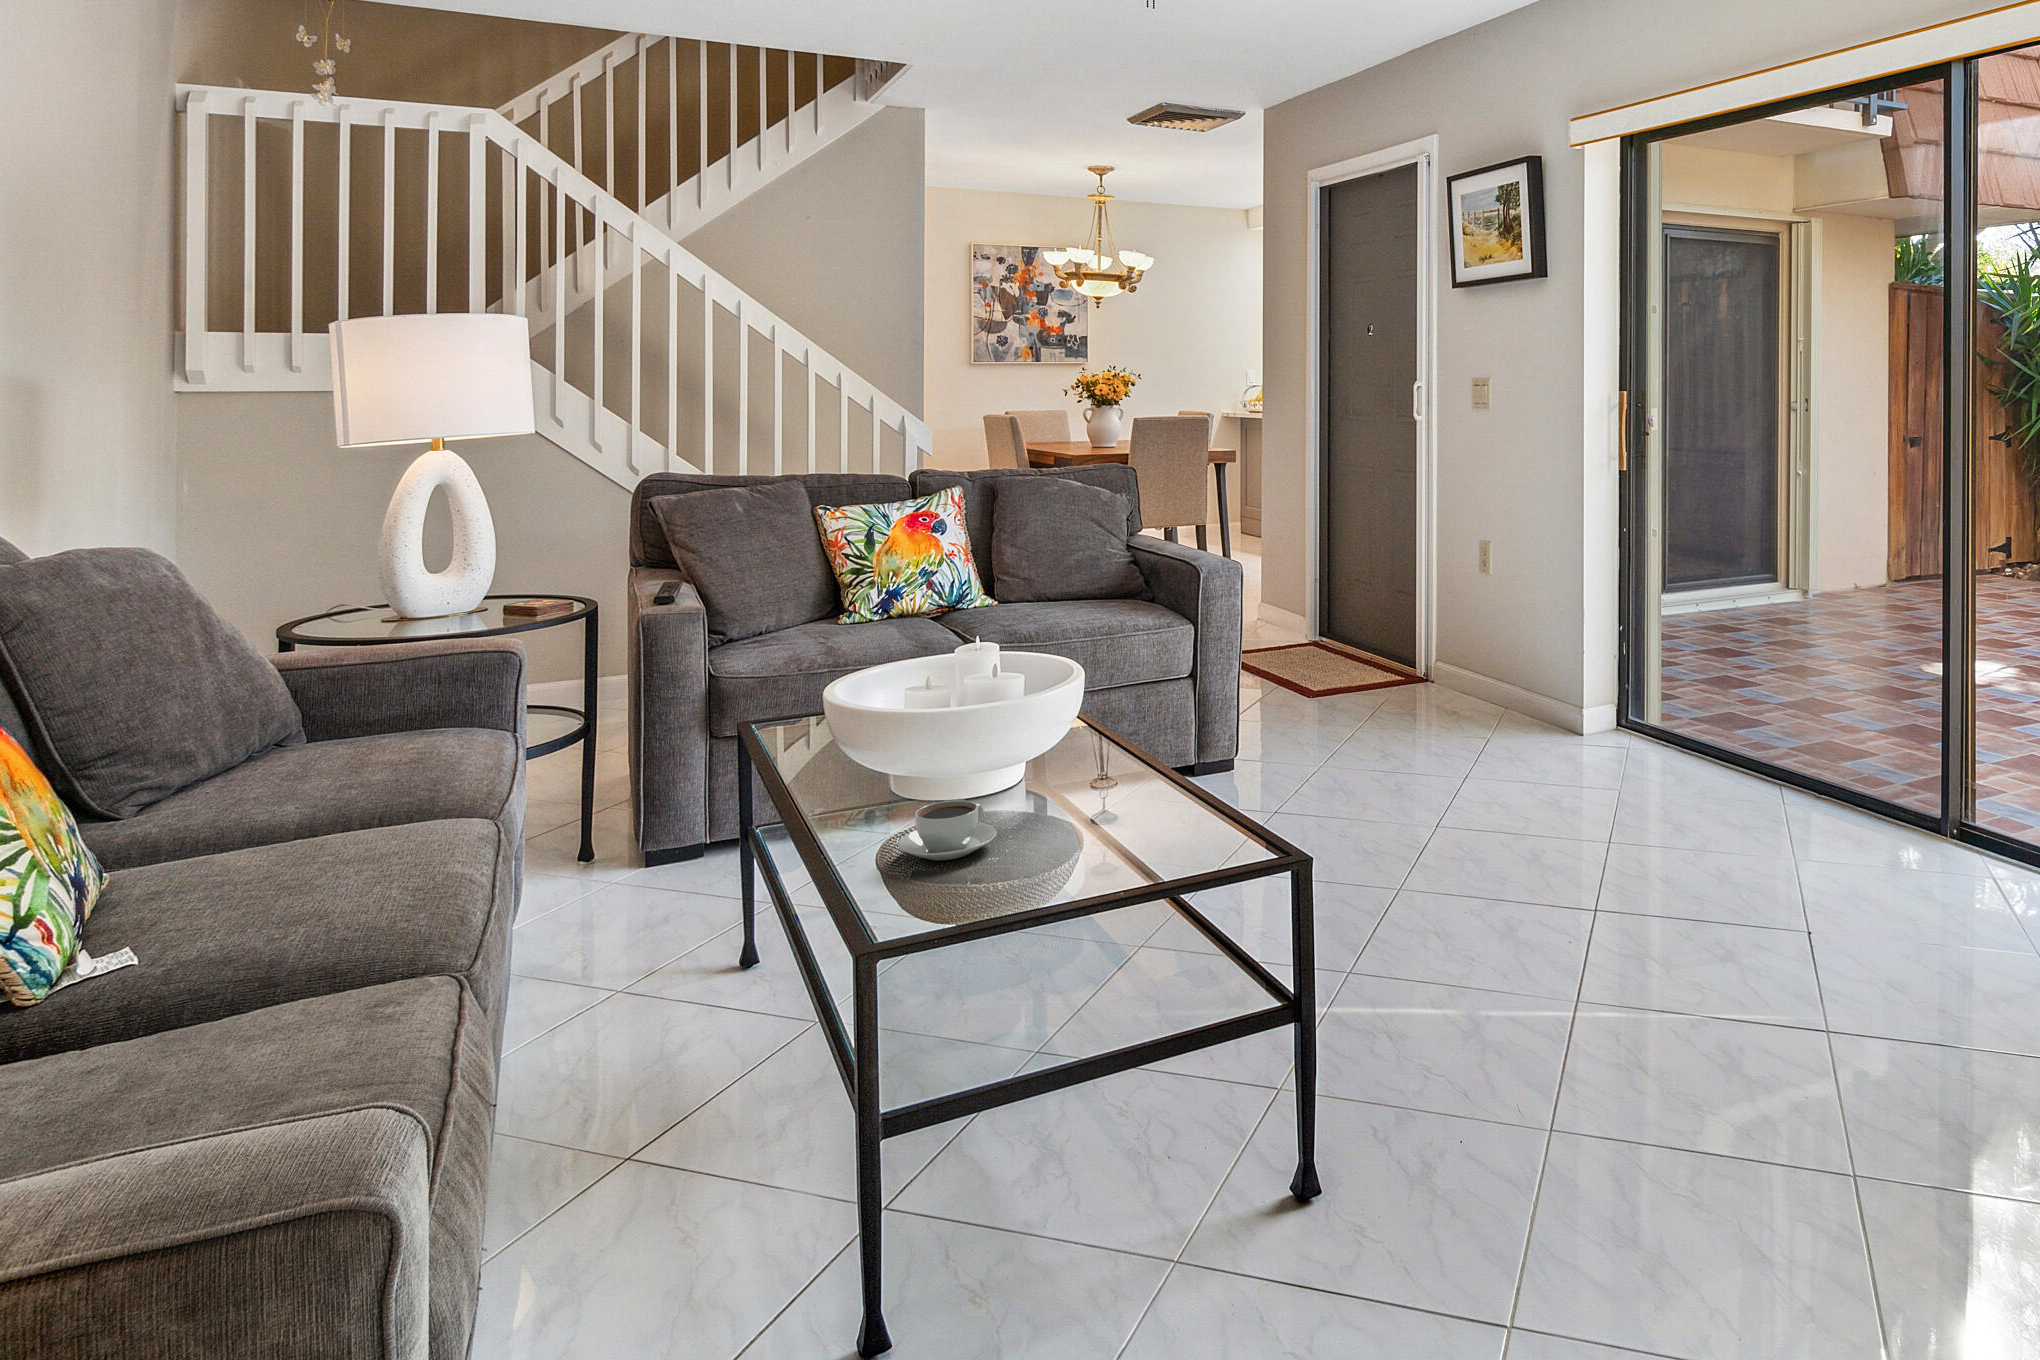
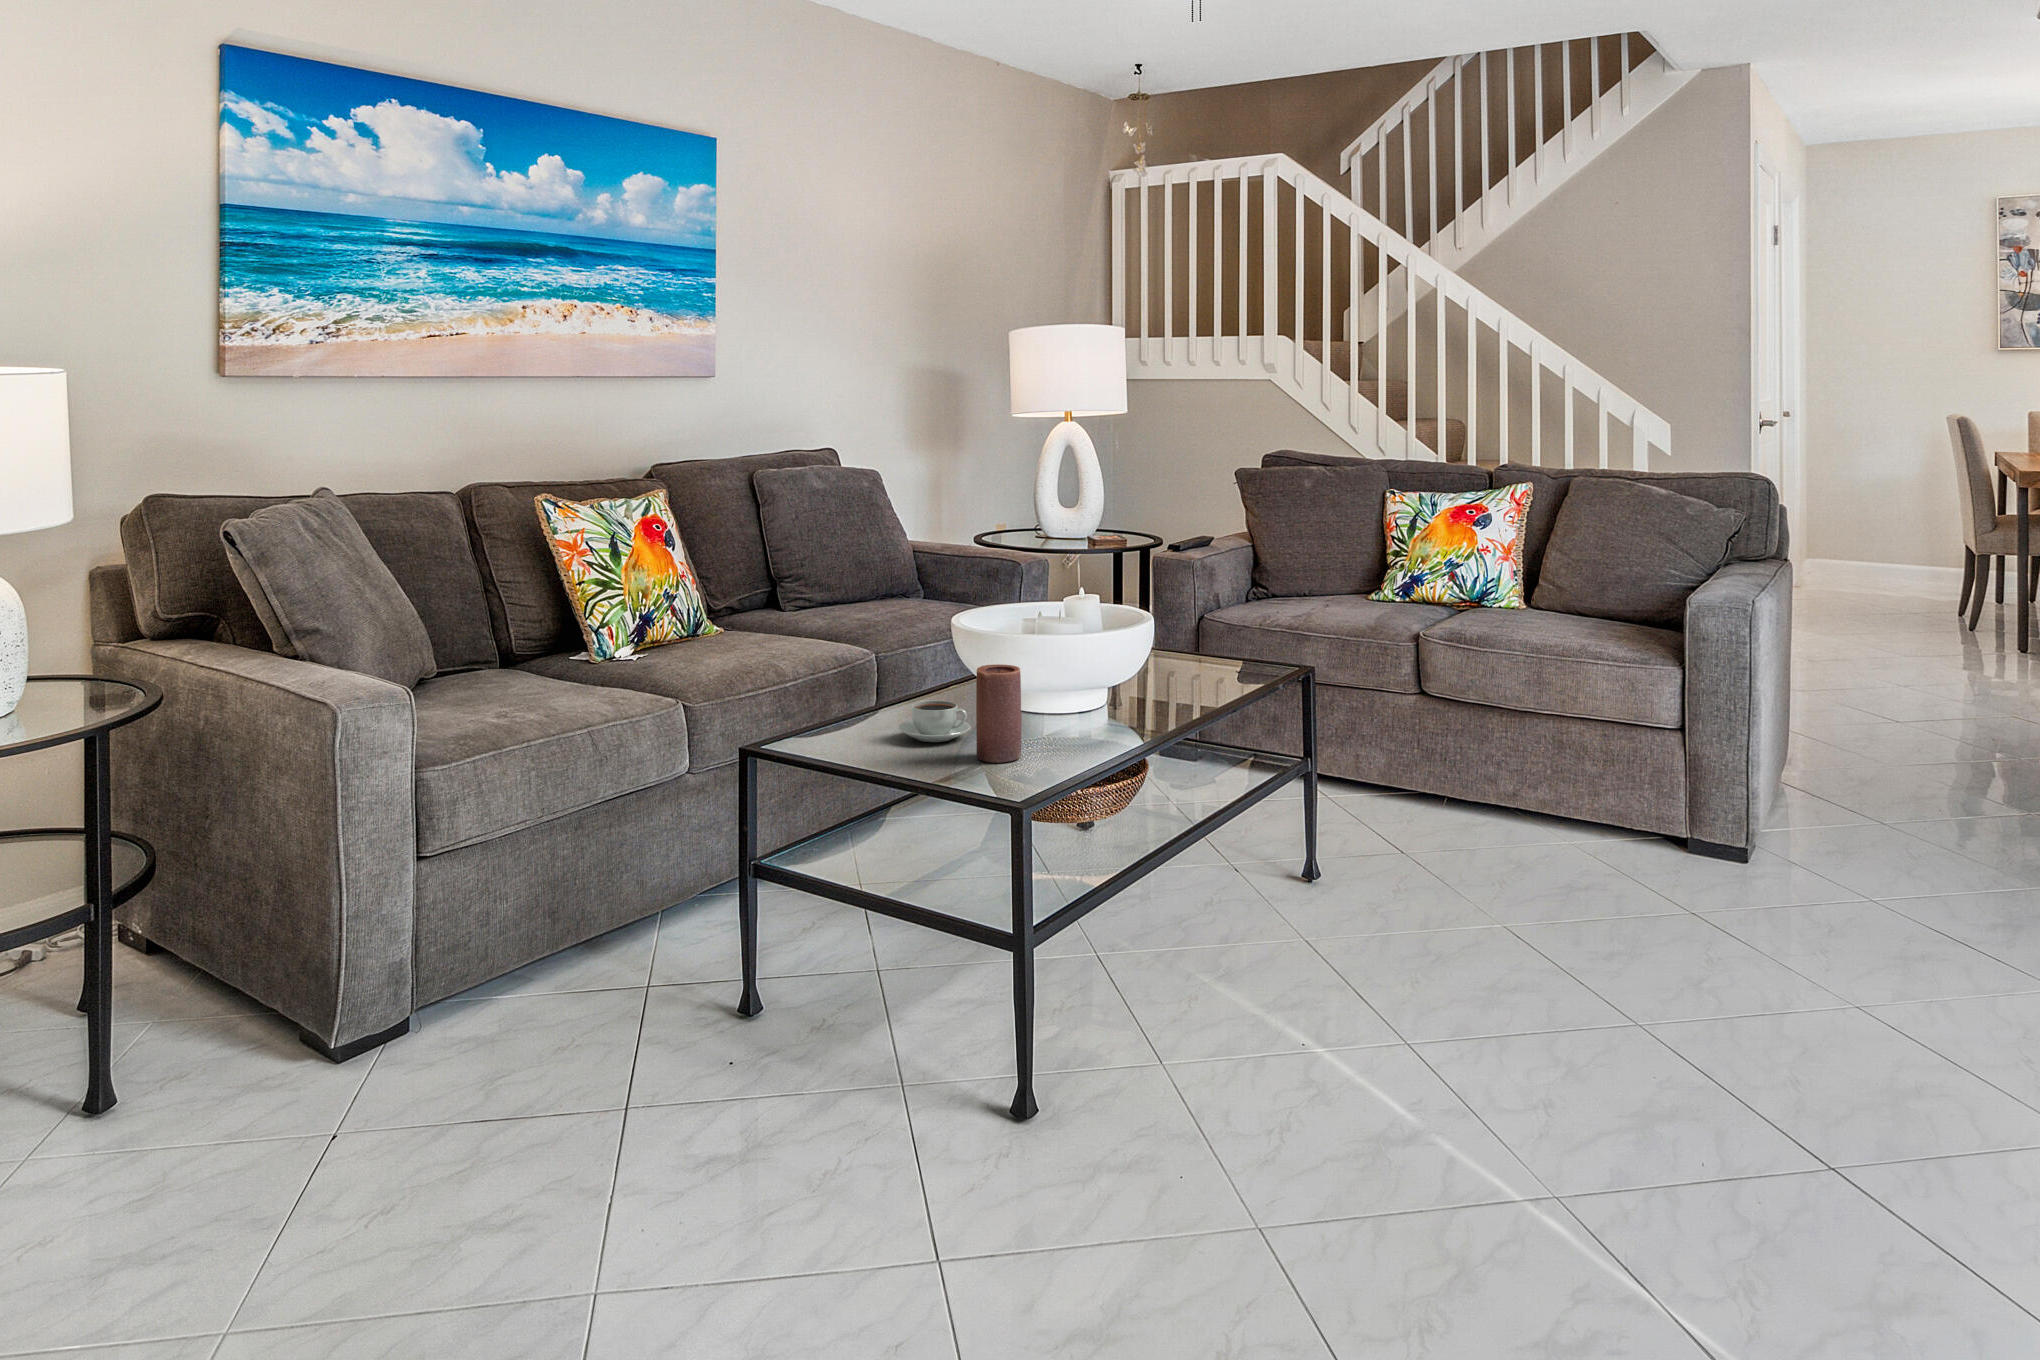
candle: none [1062,722,1118,845] -> present [976,664,1022,763]

